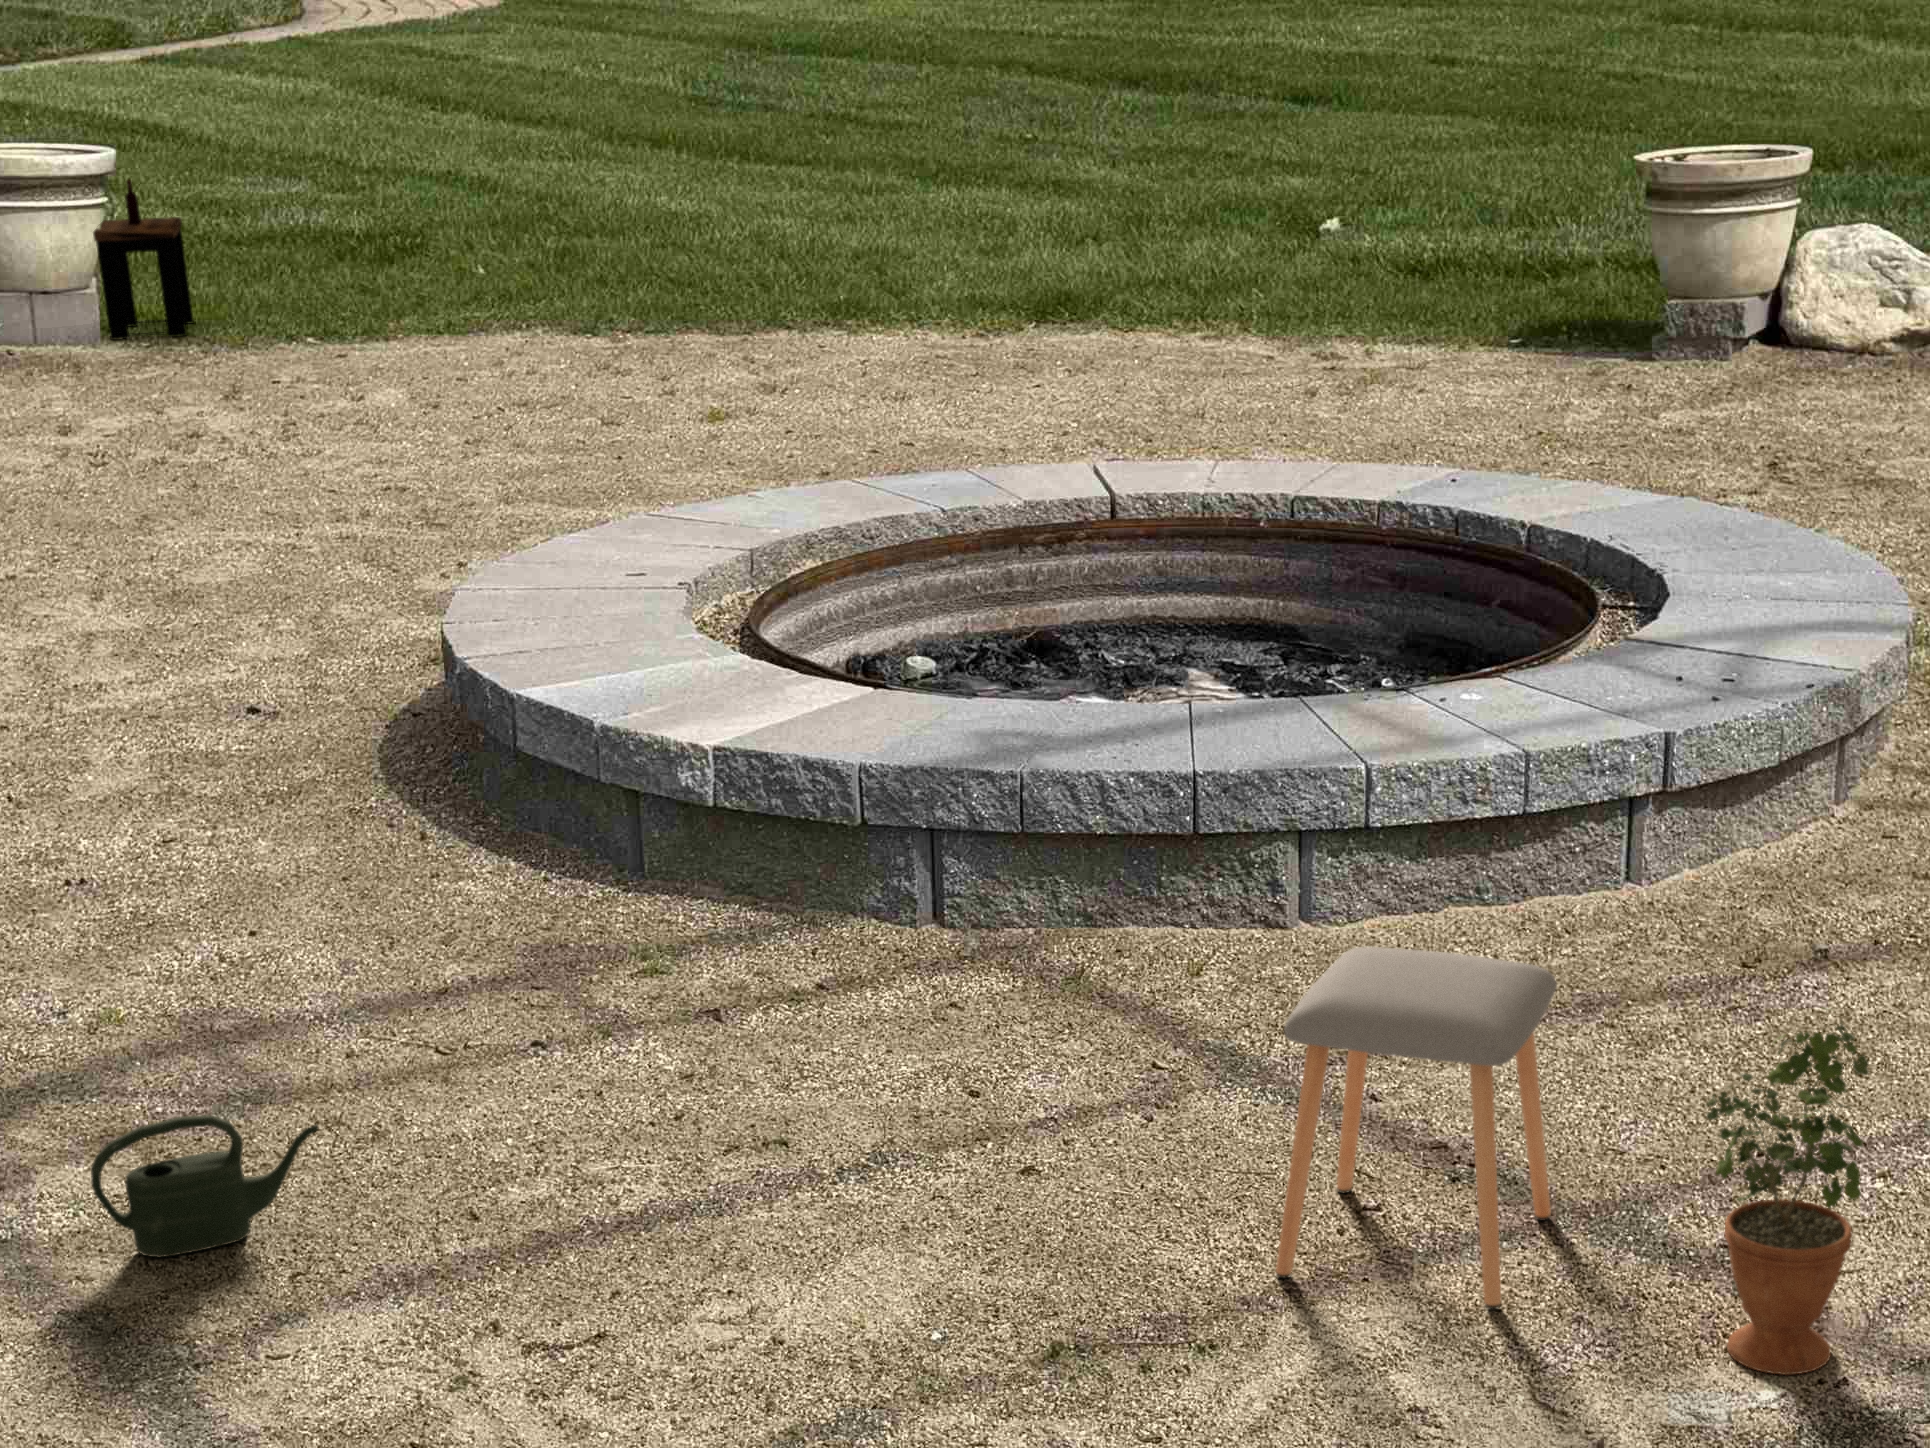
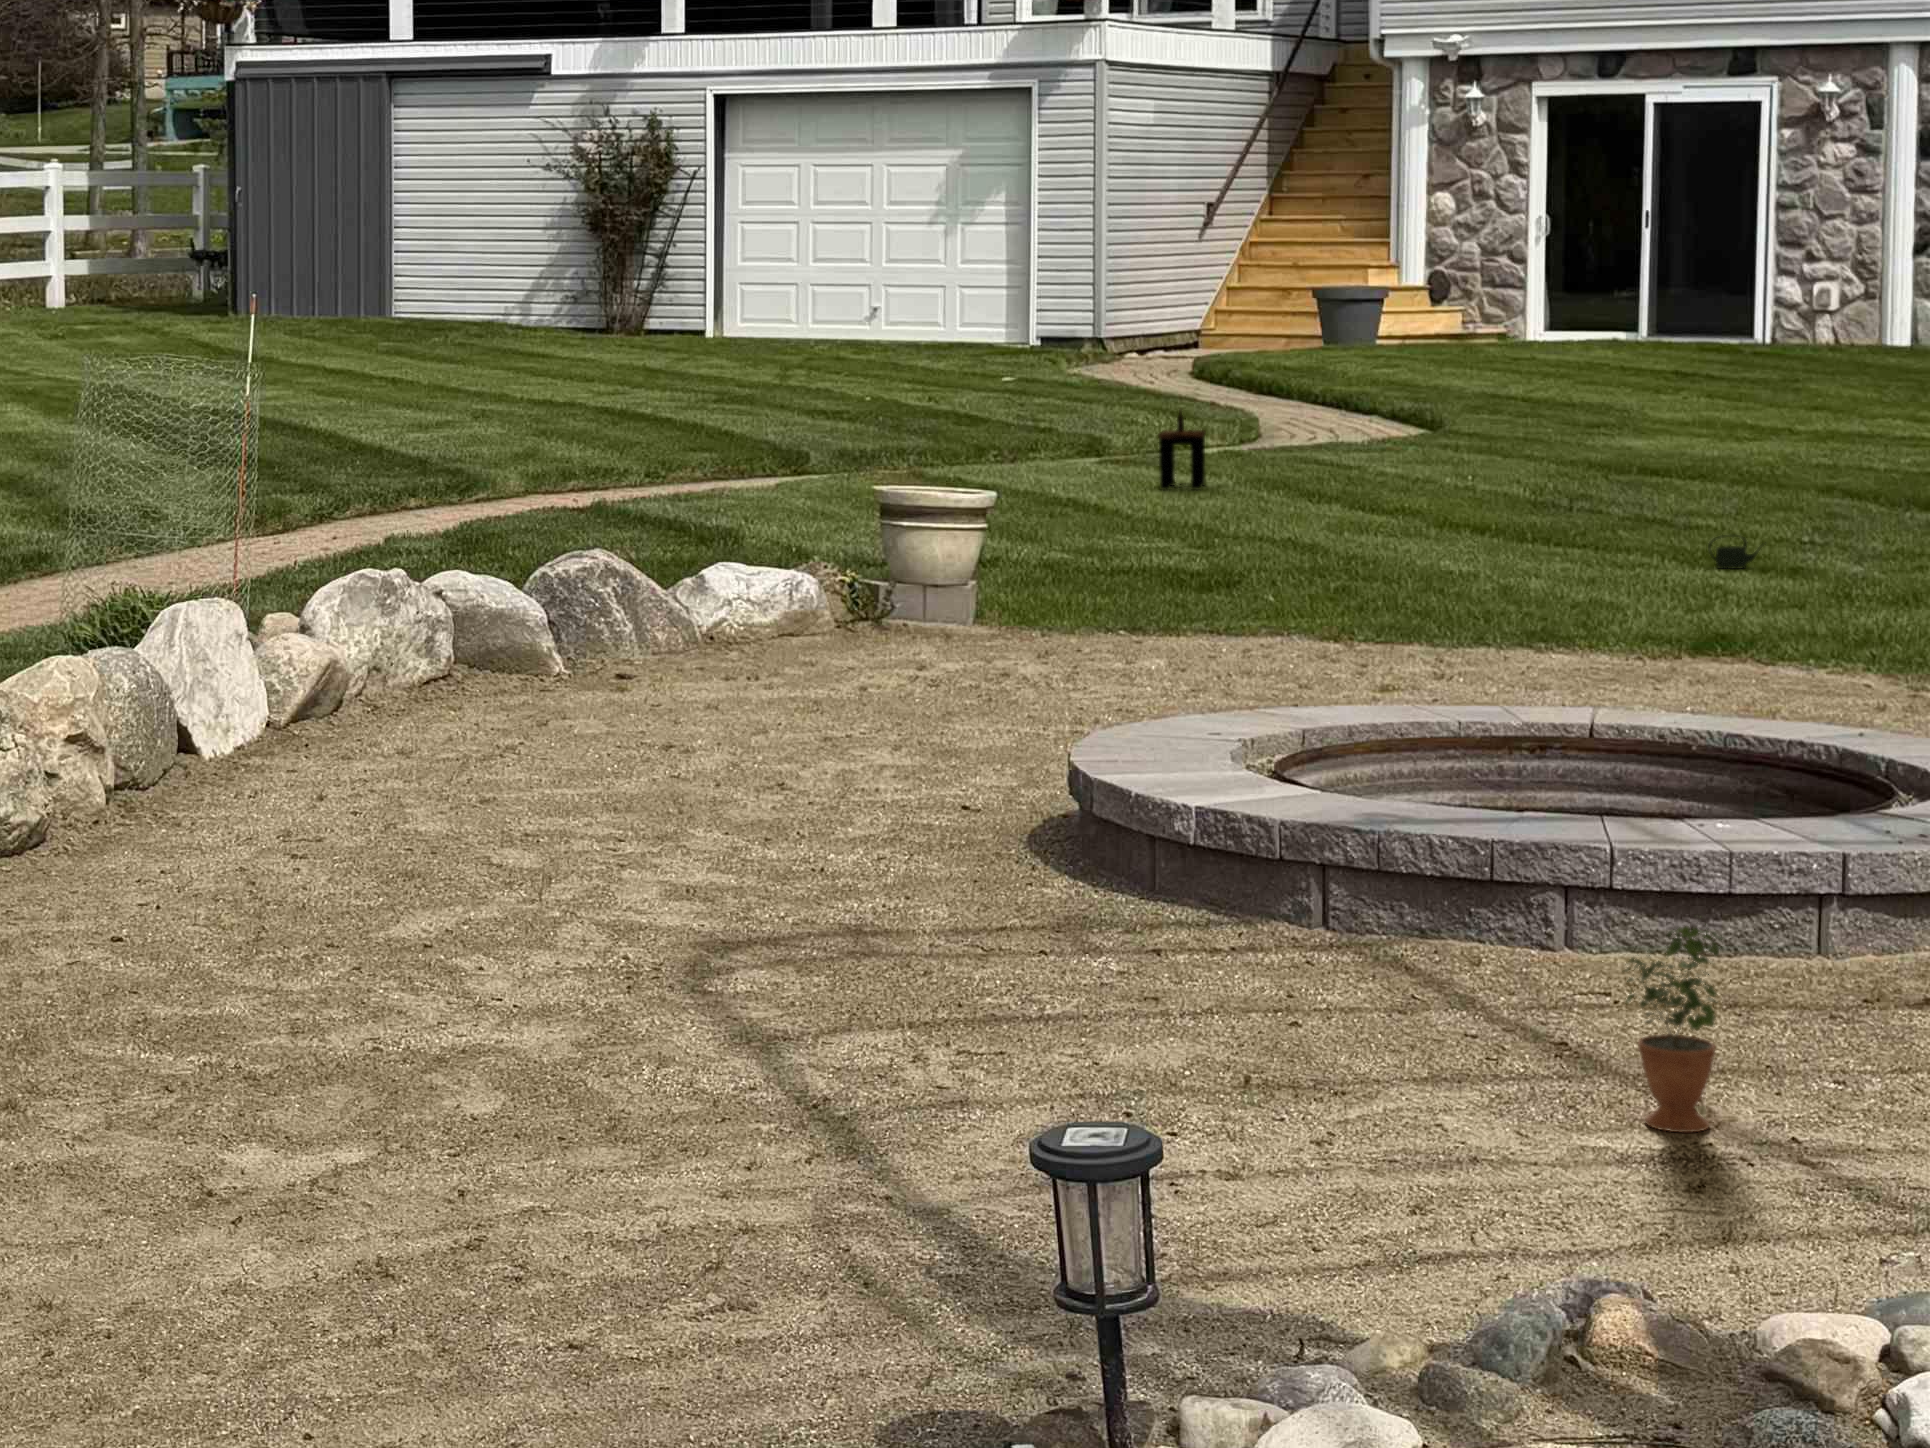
side table: present [93,180,194,340] -> present [1158,410,1206,490]
stool: present [1276,947,1557,1309] -> none [1402,889,1593,1091]
watering can: present [91,1114,319,1257] -> present [1708,536,1760,569]

